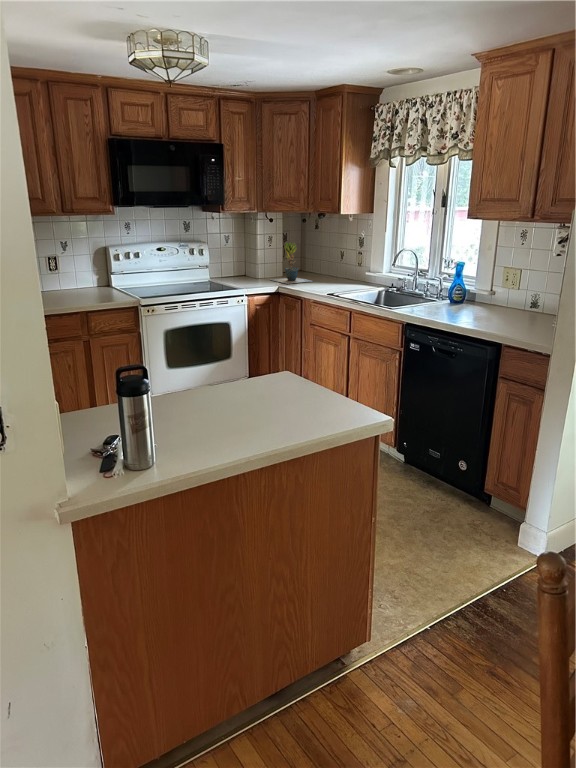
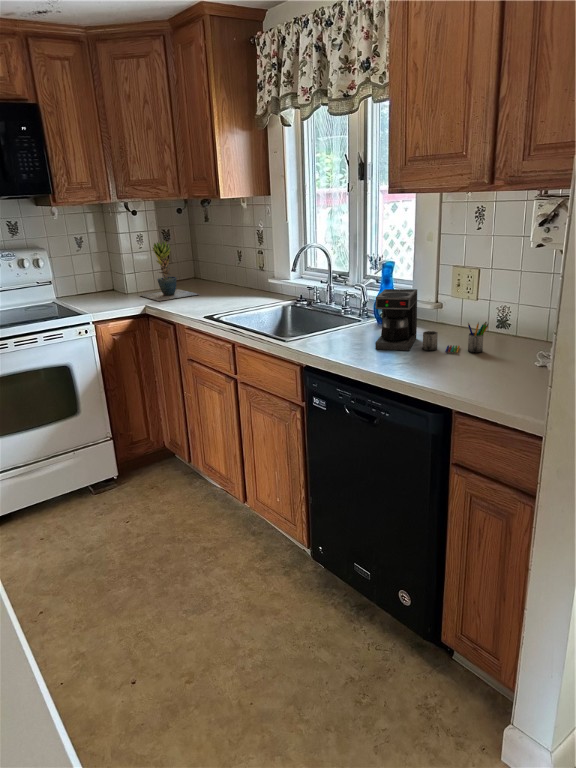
coffee maker: none [453,279,526,319] -> present [375,289,488,353]

